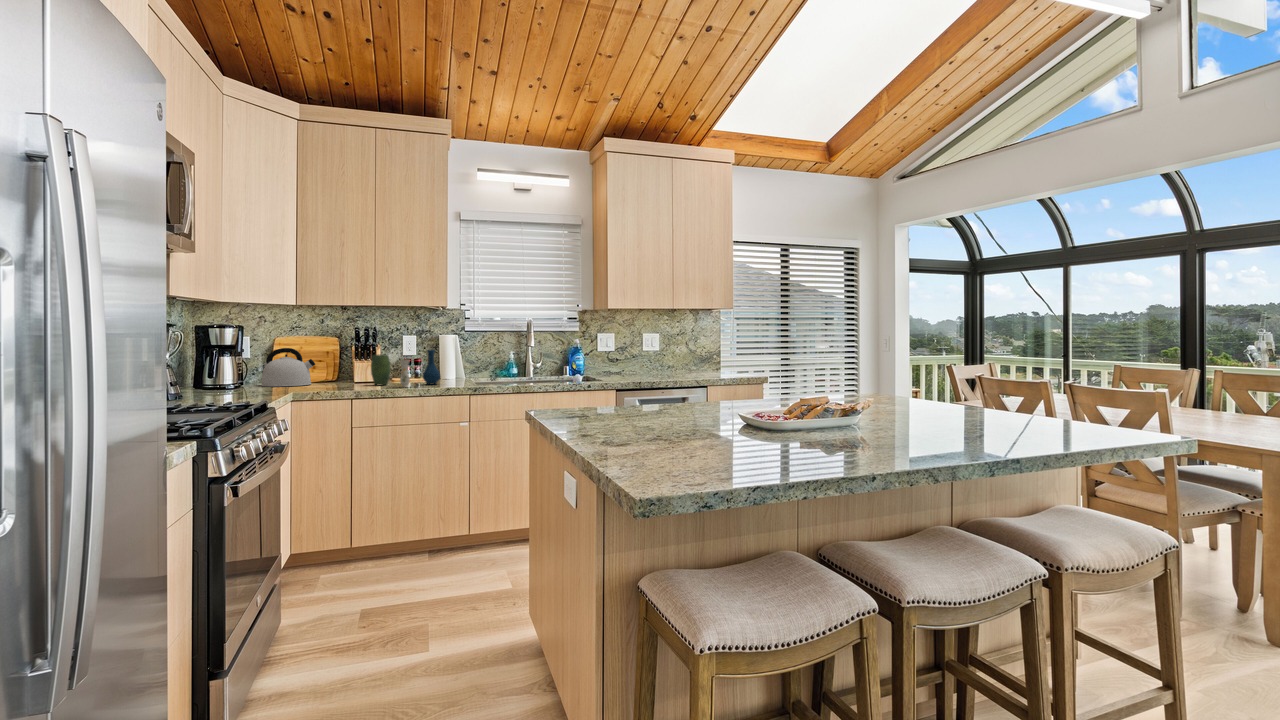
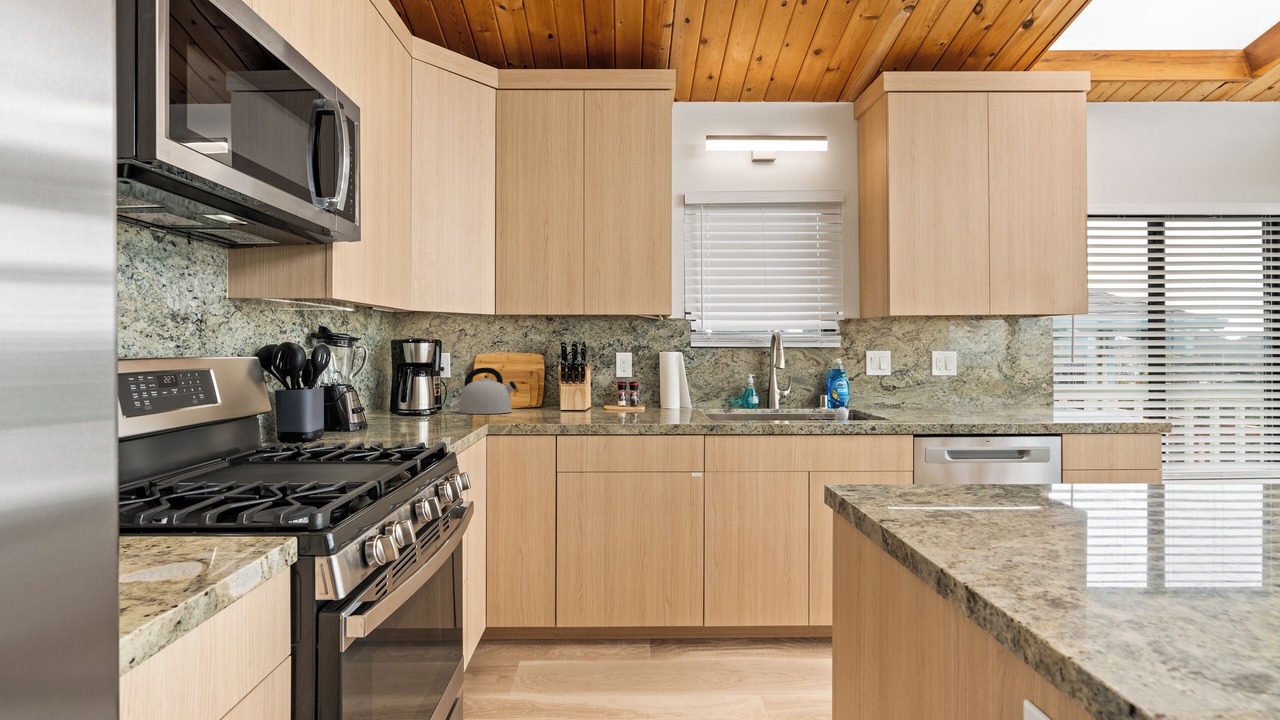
vase: present [371,350,440,386] -> none [580,371,662,418]

